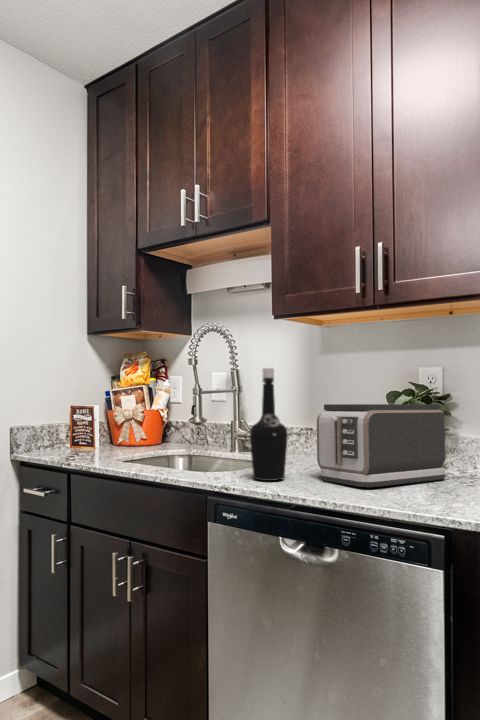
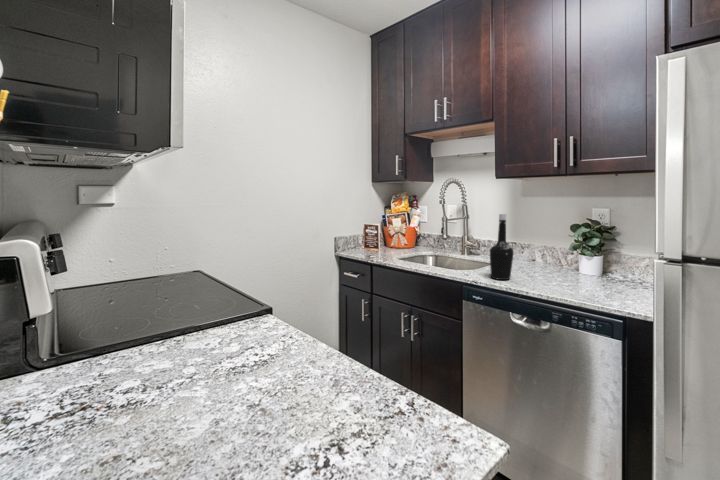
toaster: present [317,404,446,487] -> none [531,234,617,288]

